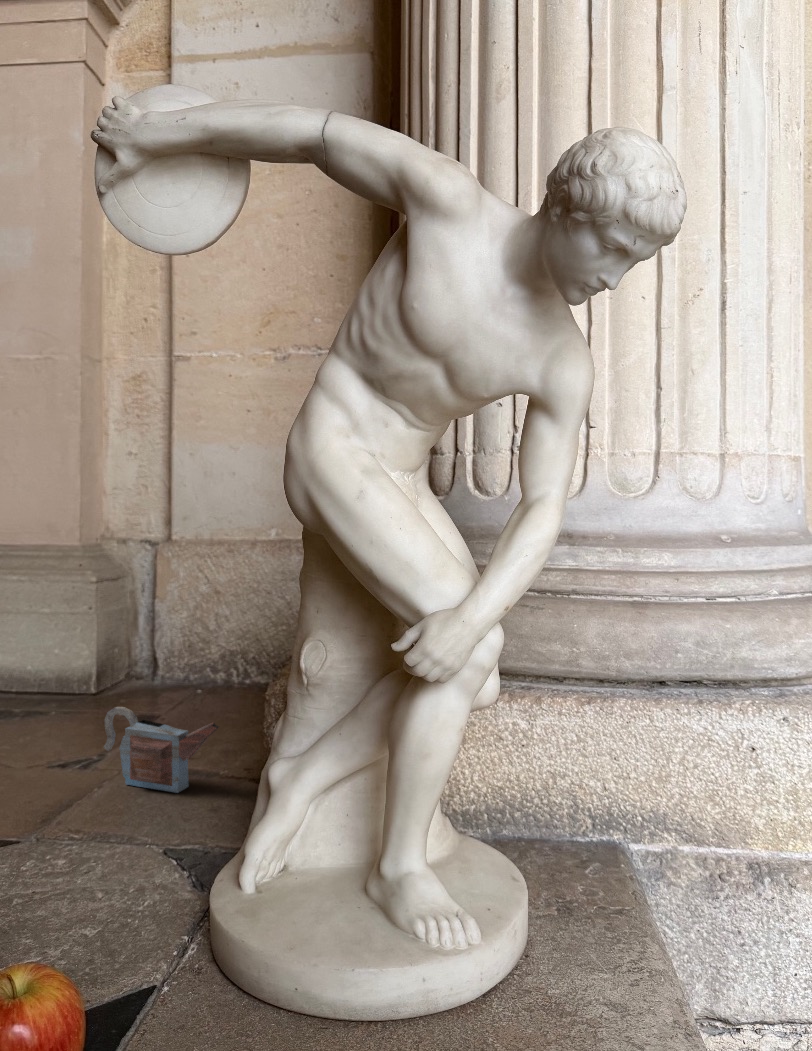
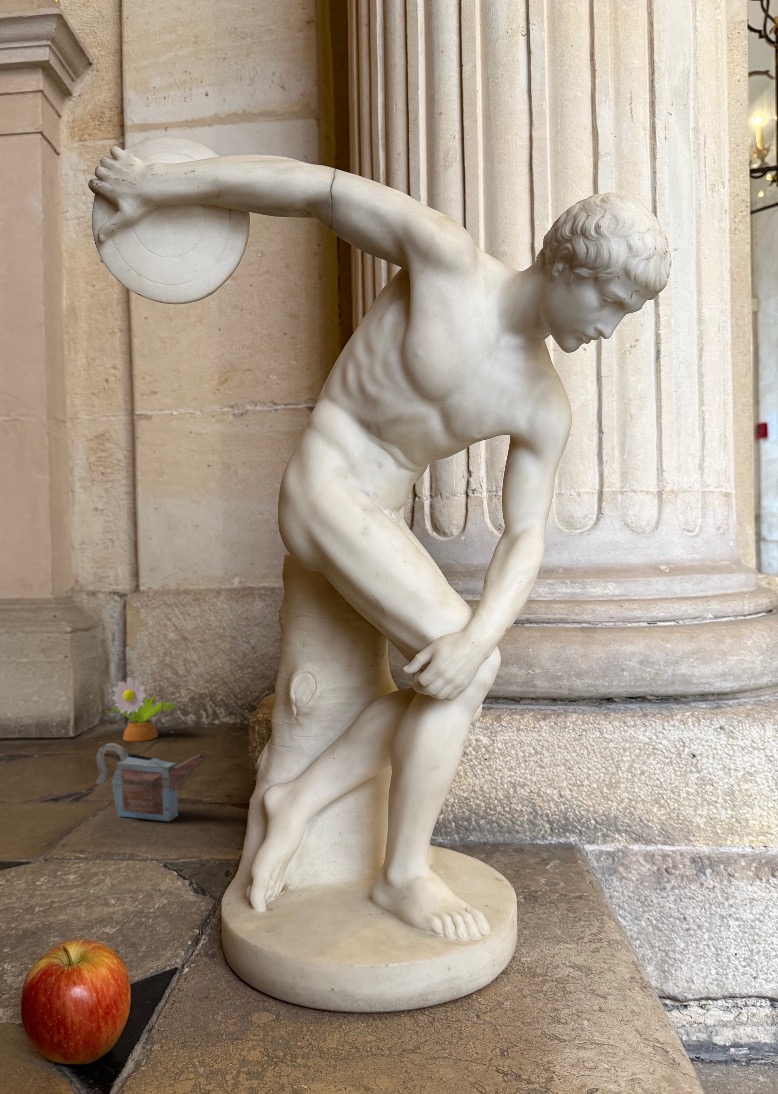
decorative plant: none [128,633,203,699] -> present [107,677,178,742]

